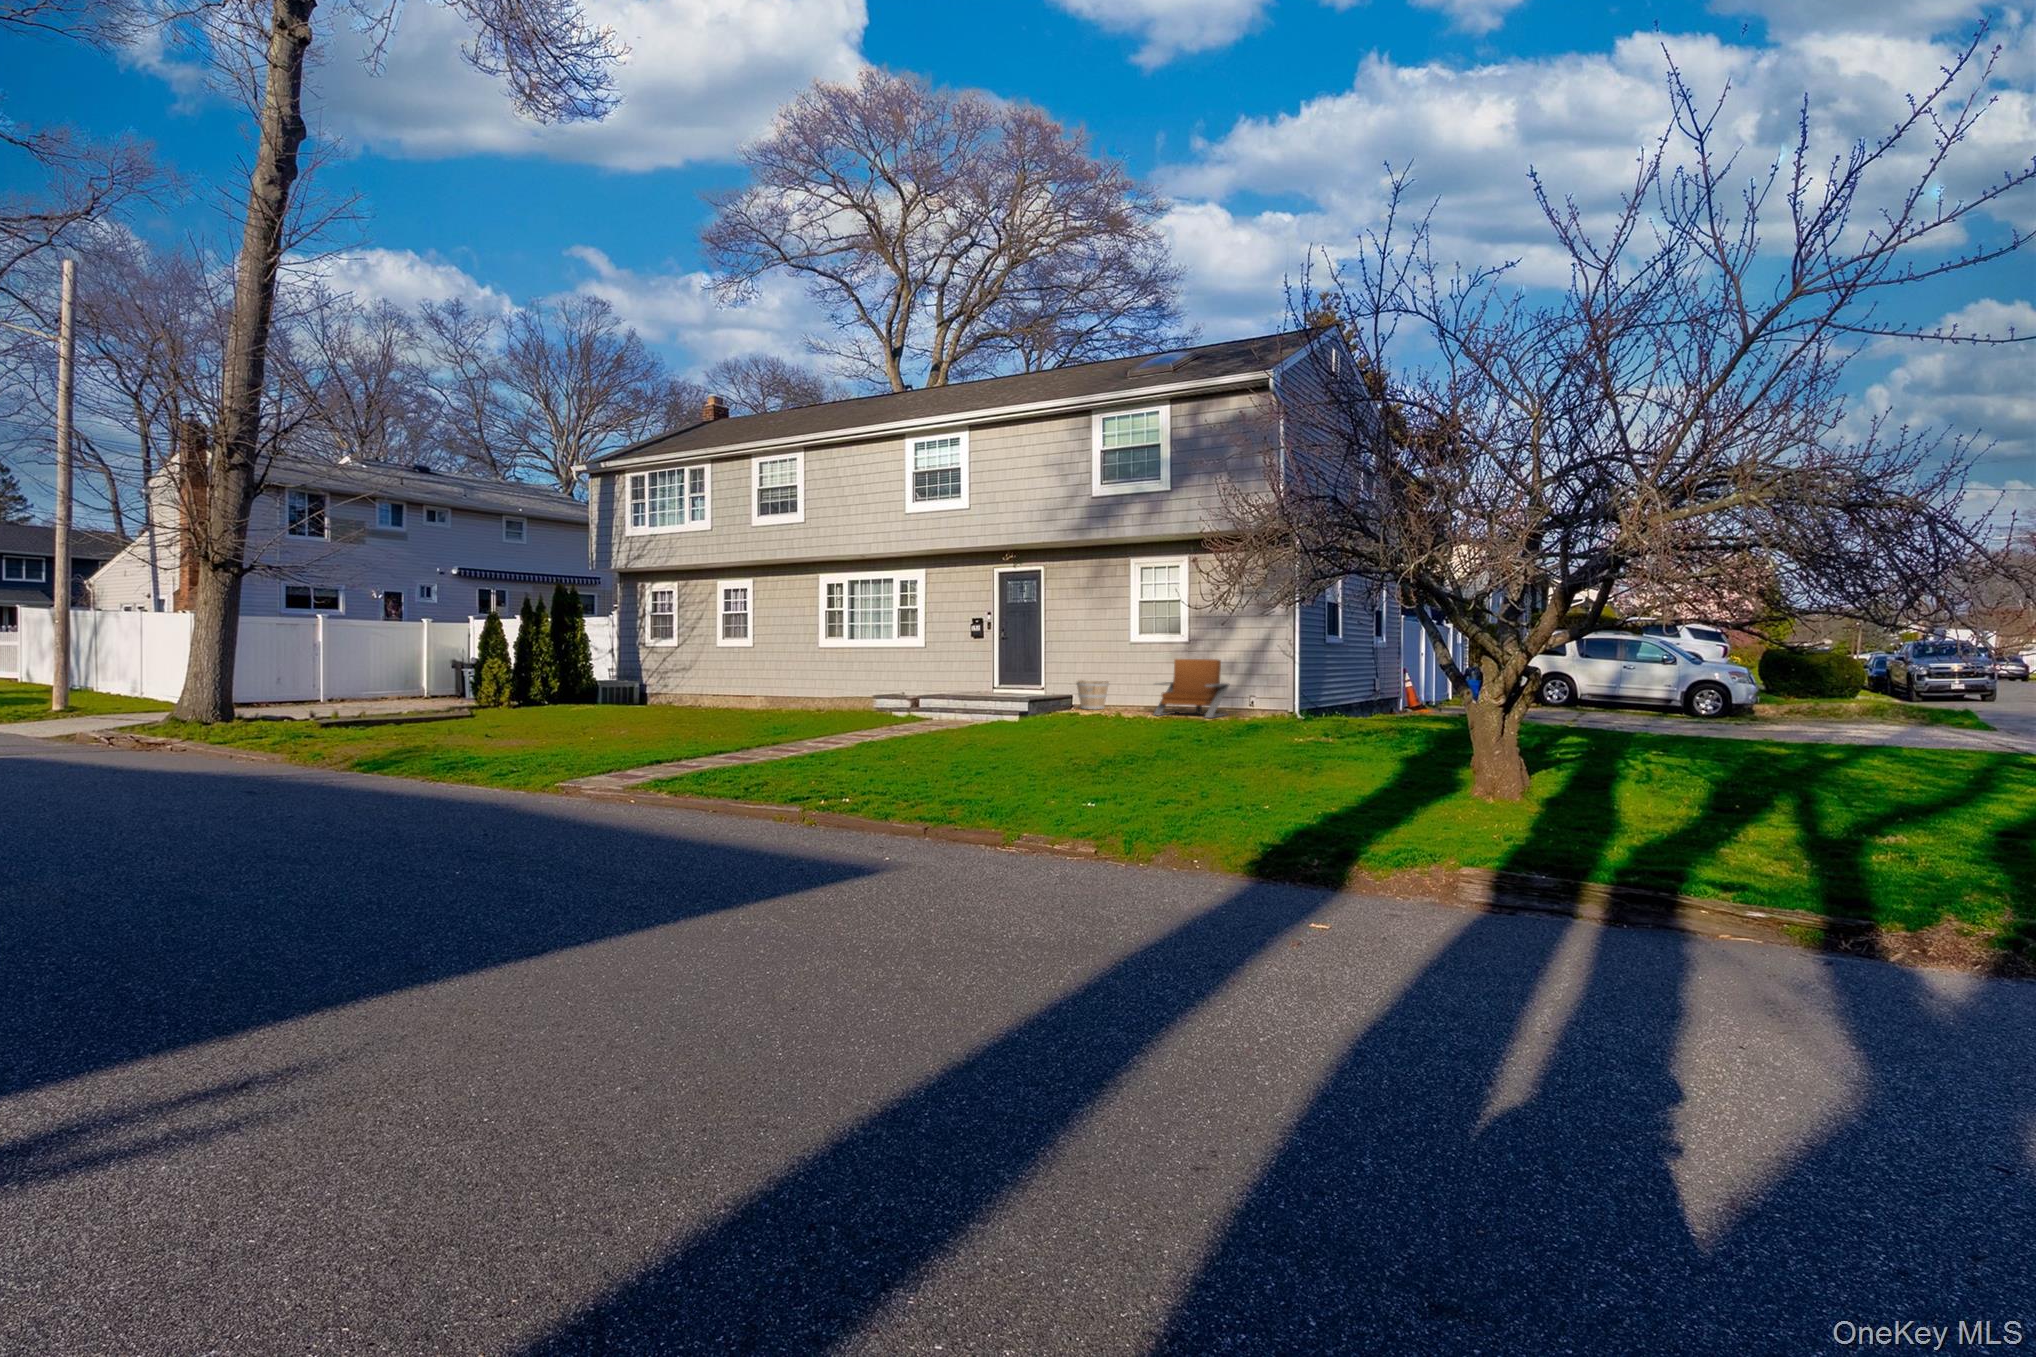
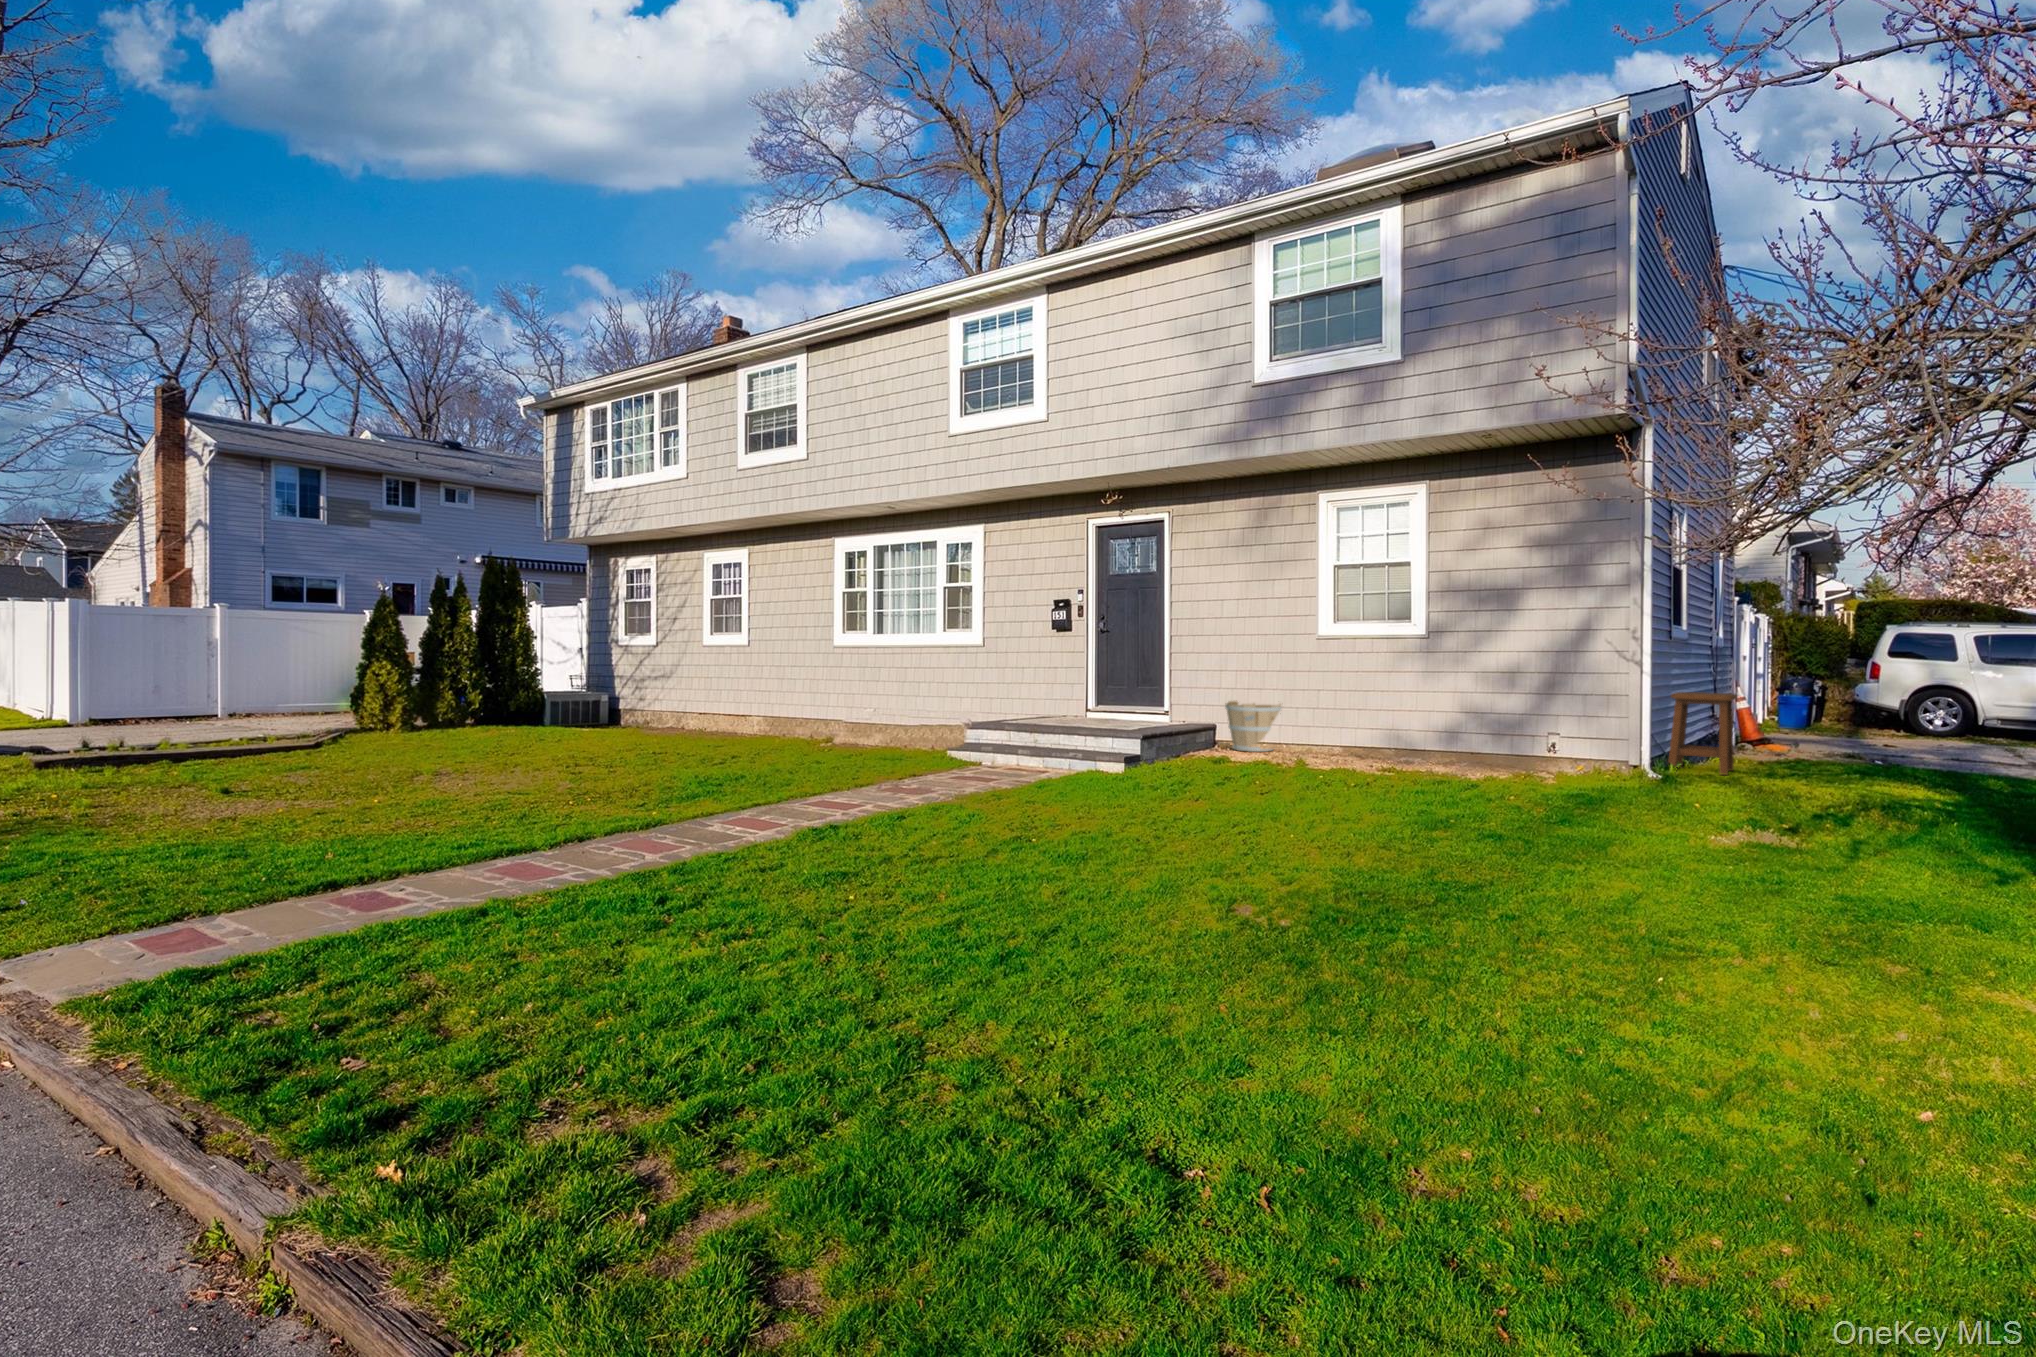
lounge chair: present [1154,659,1230,718] -> none [1372,664,1512,777]
stool: none [1309,674,1346,717] -> present [1669,692,1738,775]

